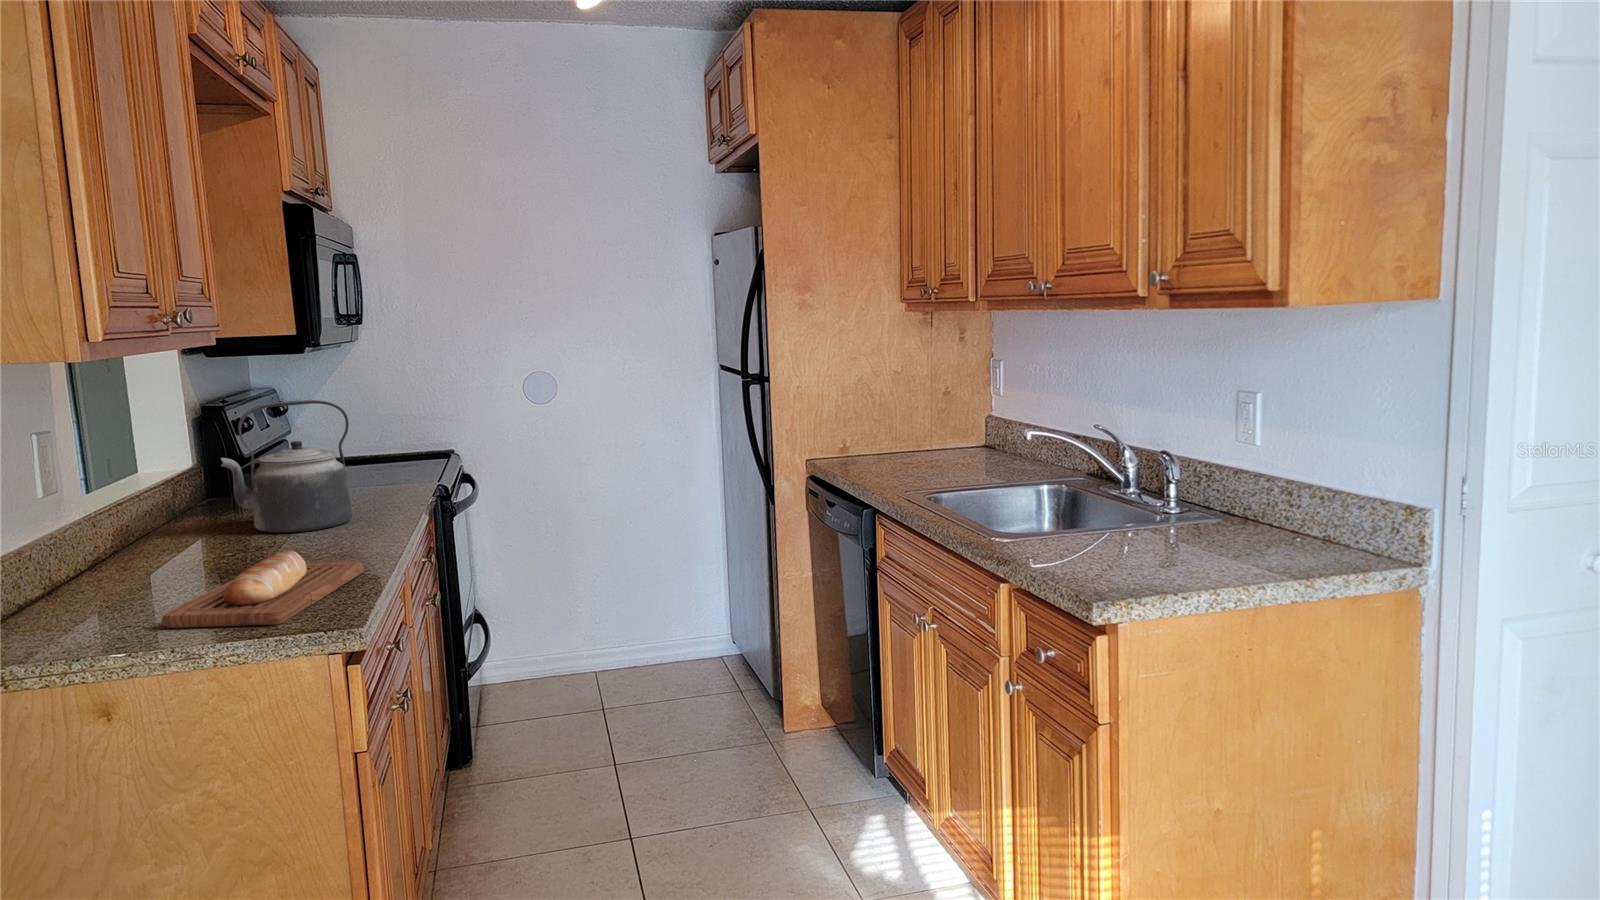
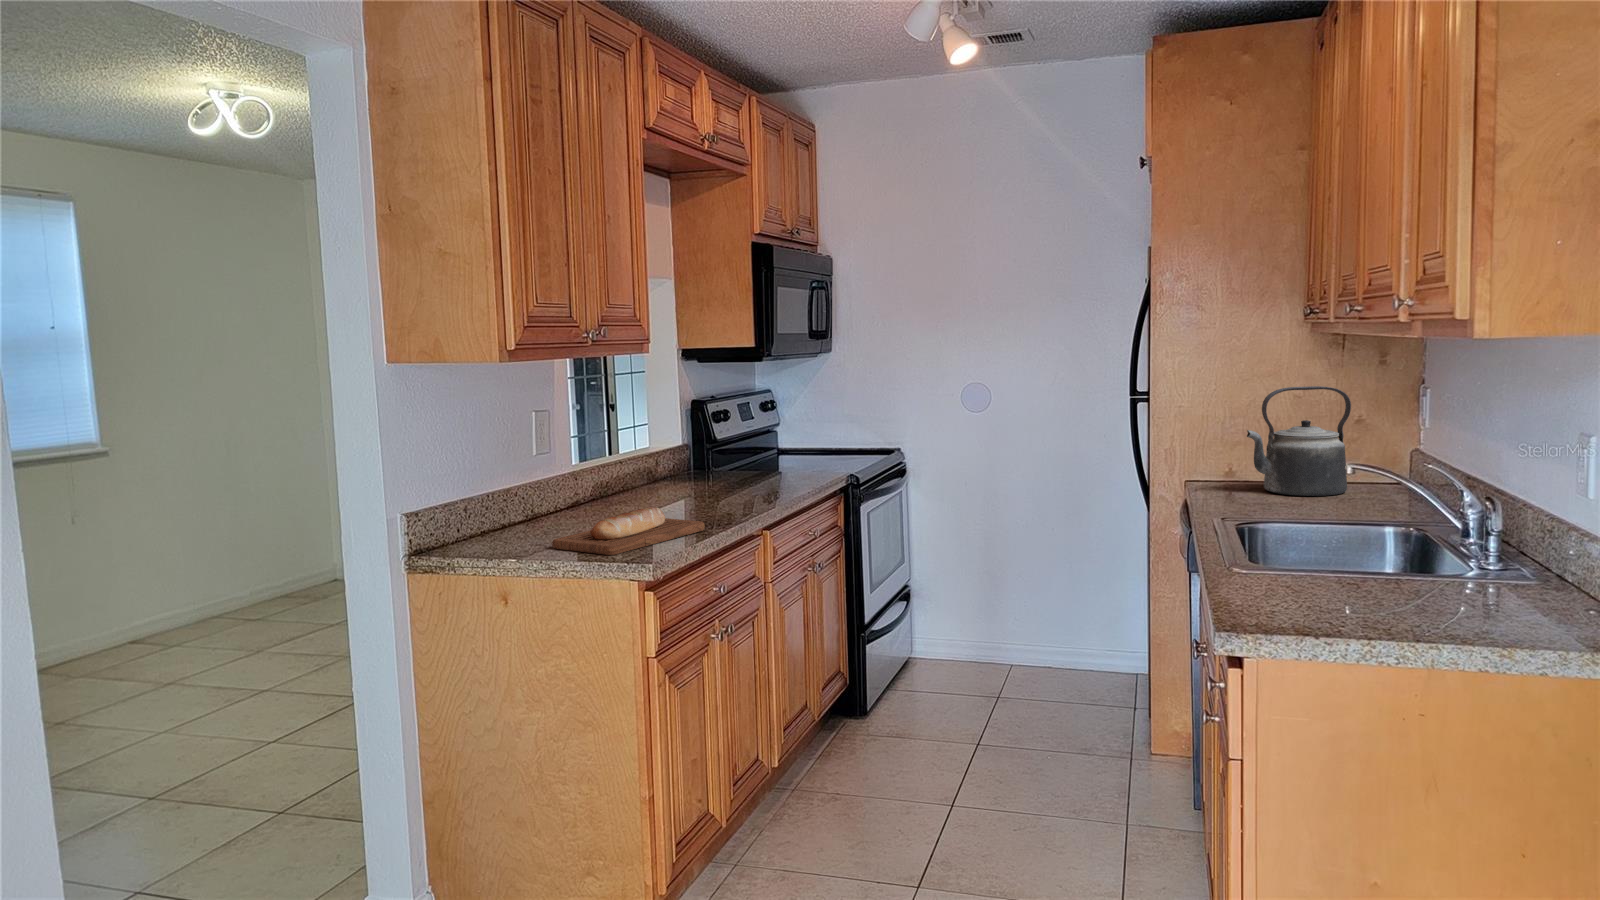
kettle: present [221,400,352,533] -> present [1247,386,1351,496]

